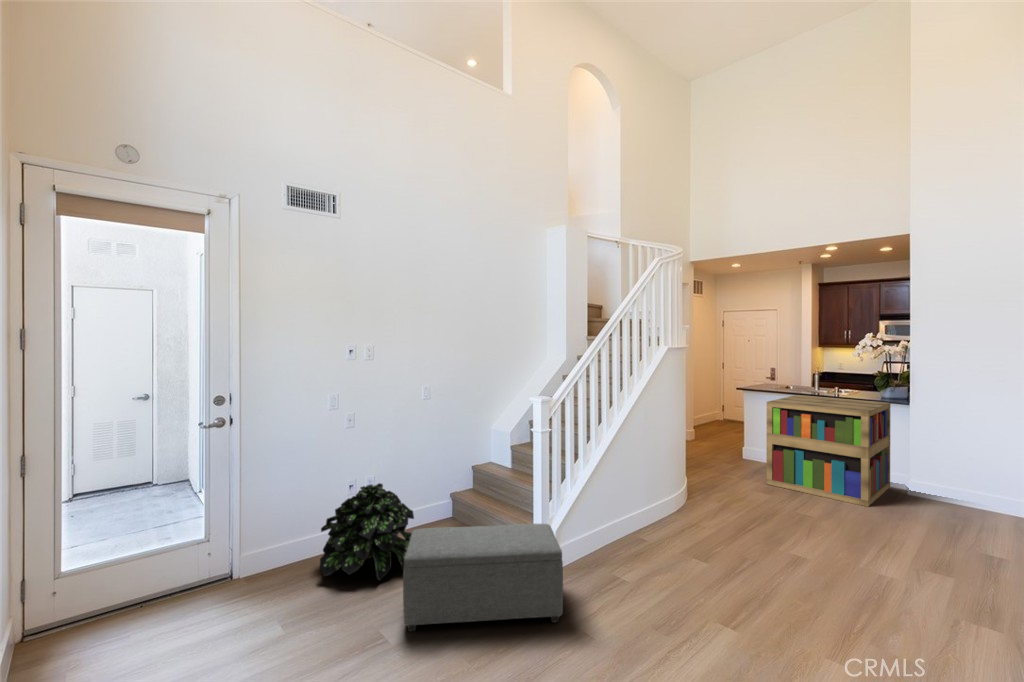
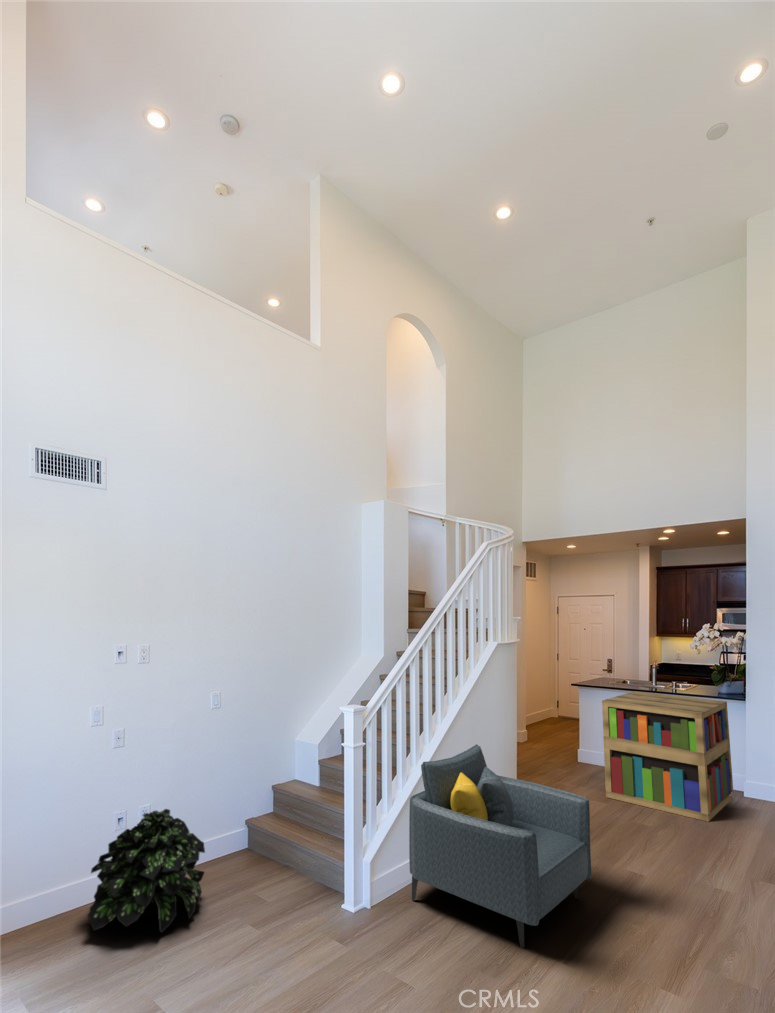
armchair: none [591,435,762,610] -> present [409,744,591,948]
ottoman: present [403,524,563,631] -> none [196,853,378,992]

